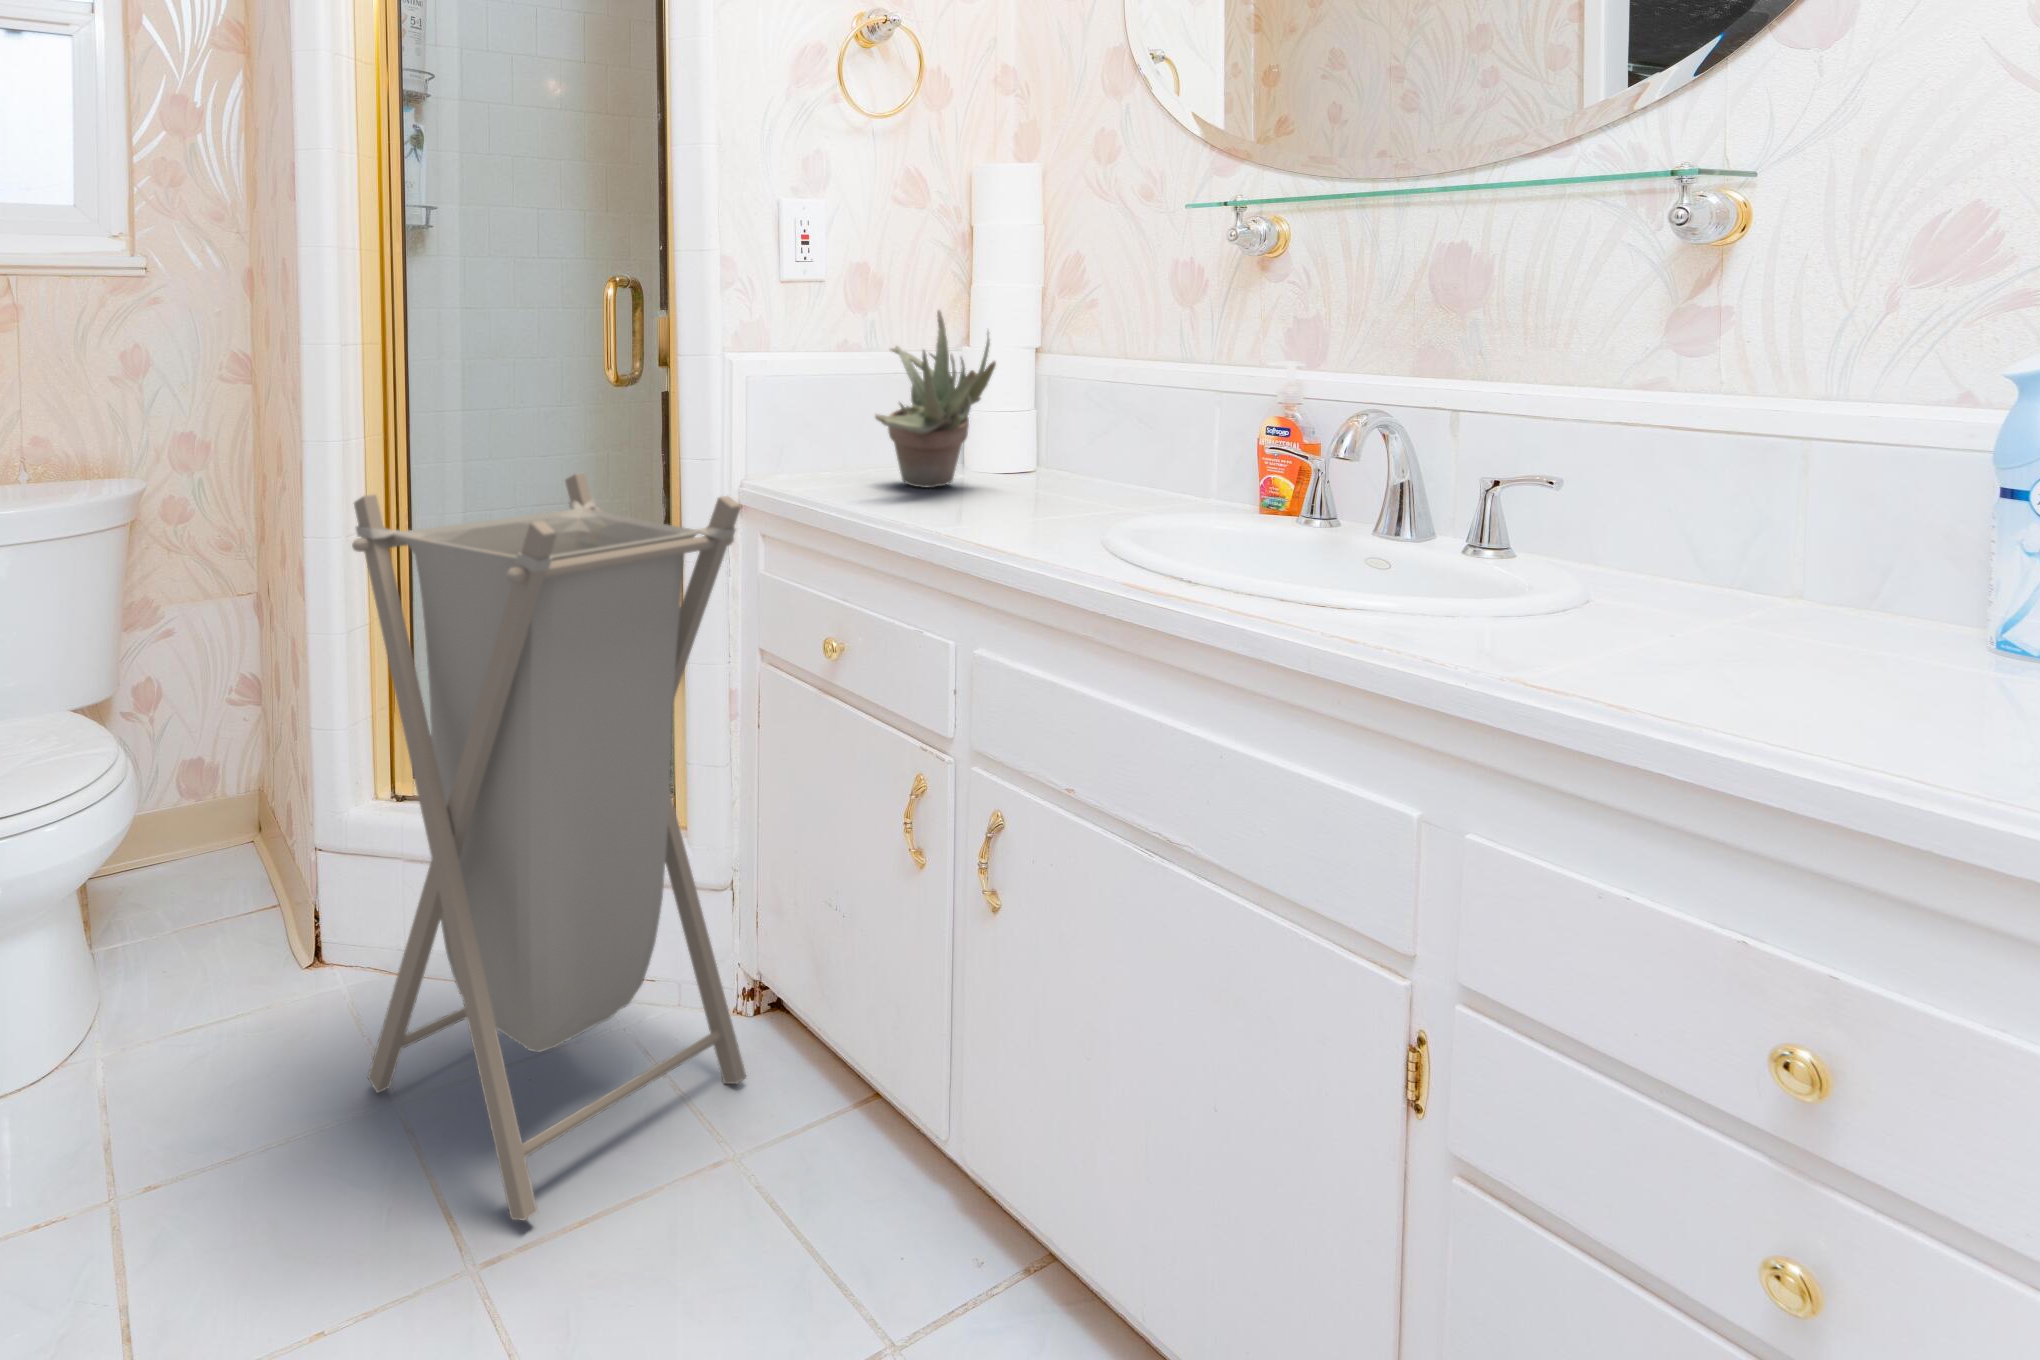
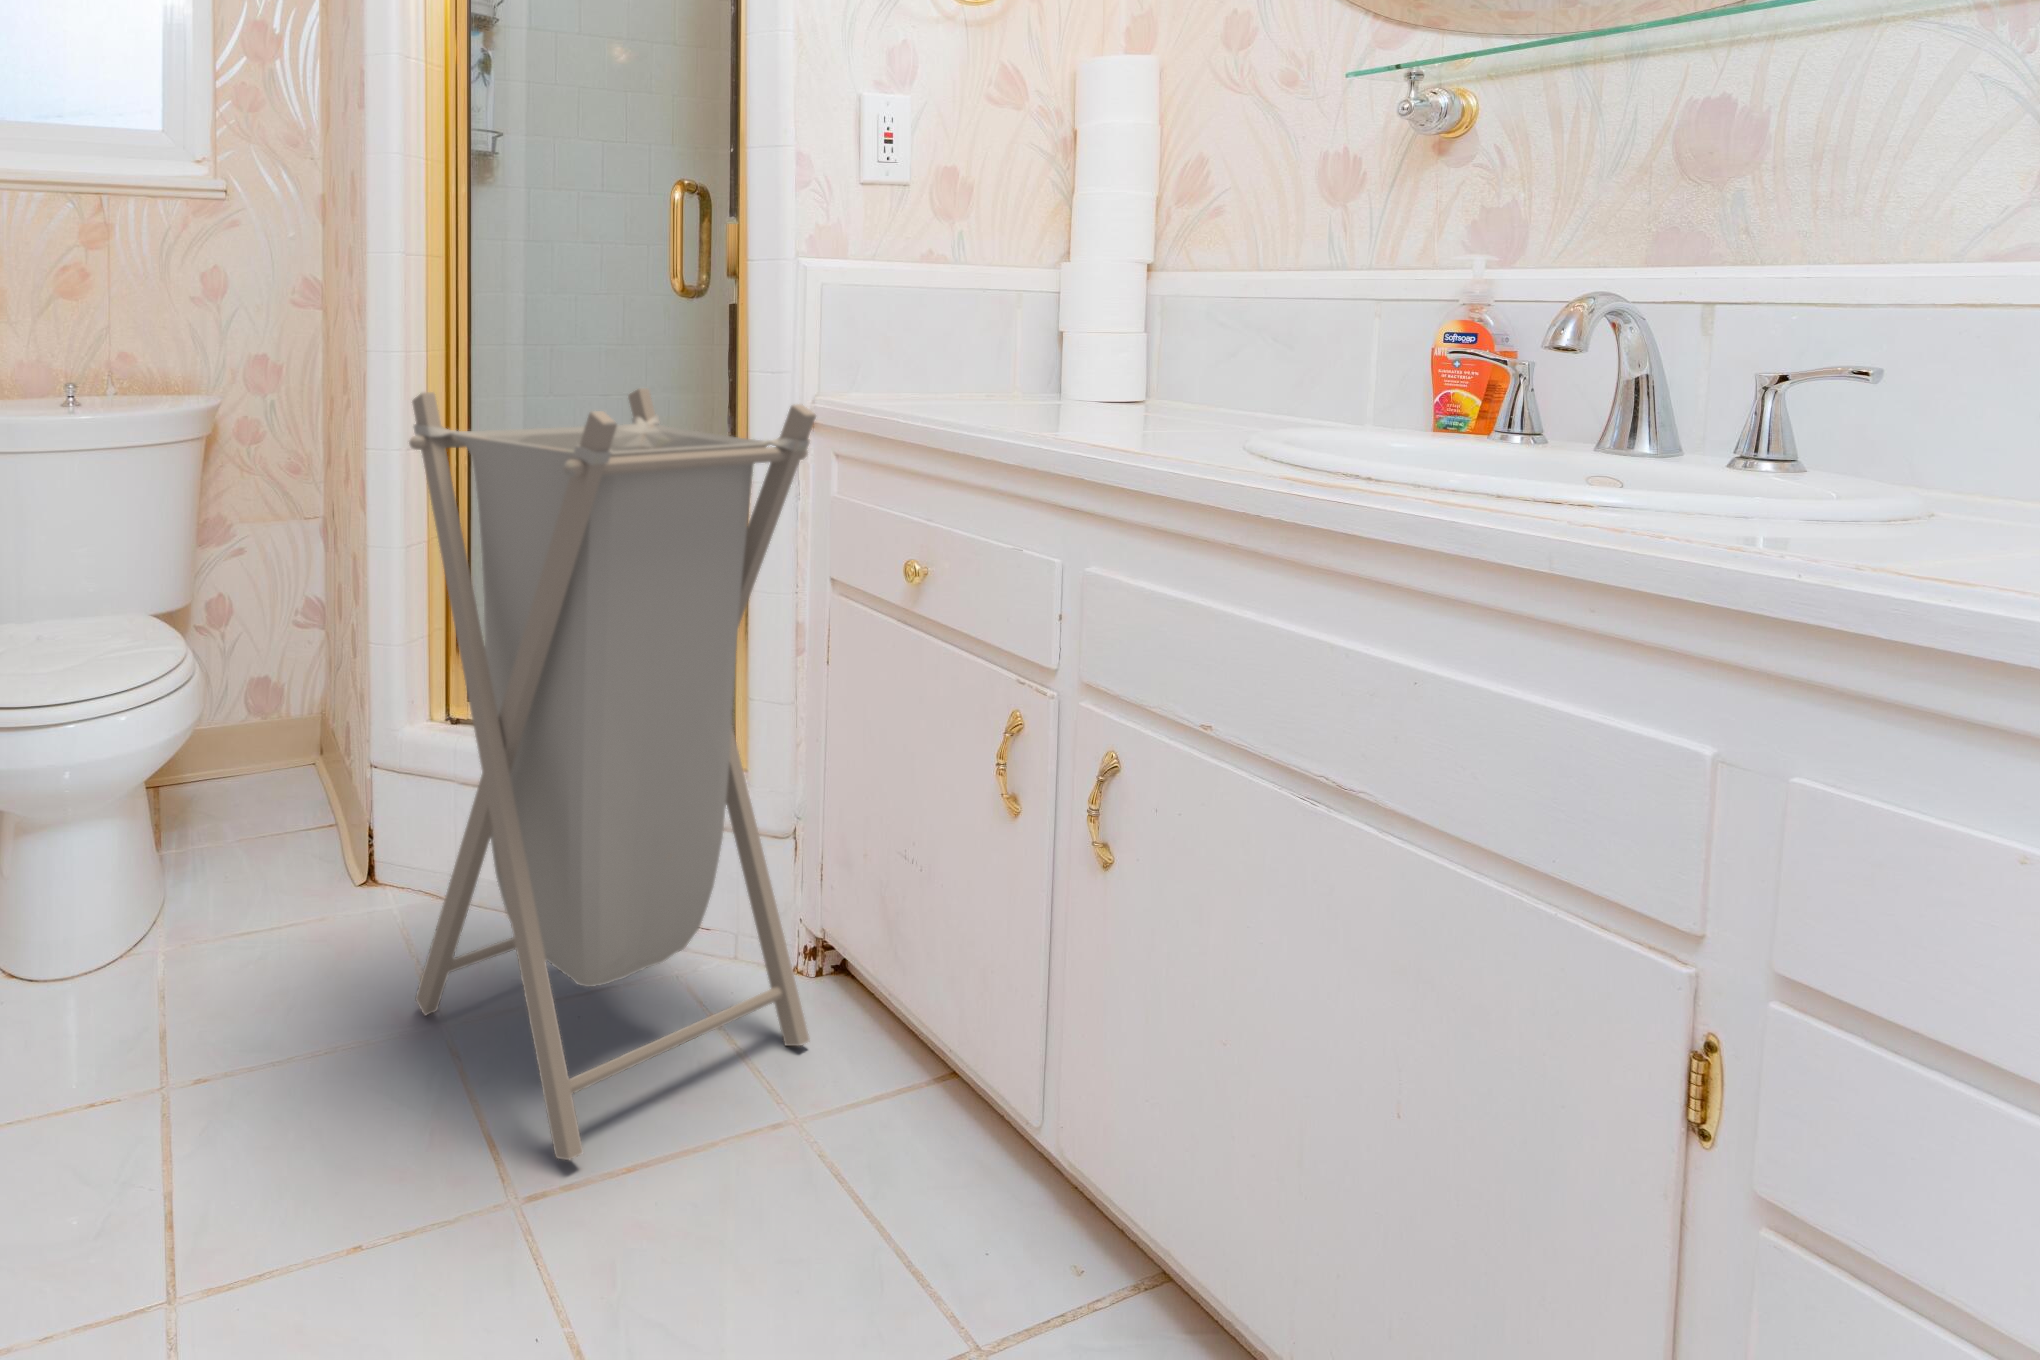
succulent plant: present [875,310,996,488] -> none [968,205,1109,406]

